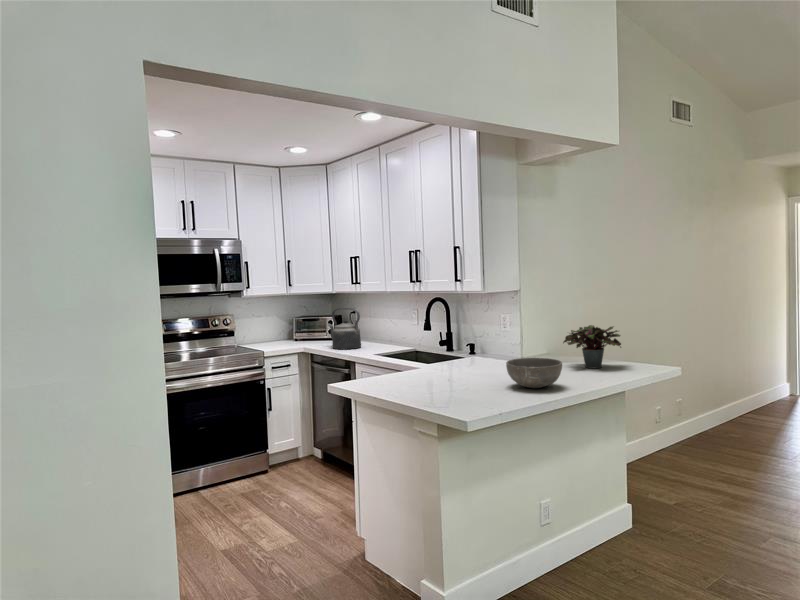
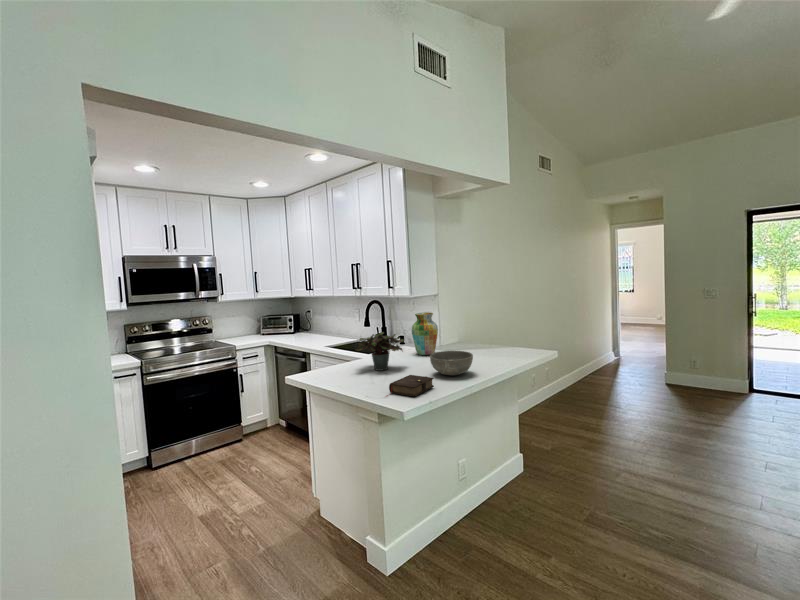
kettle: present [328,308,361,349] -> none [289,309,316,342]
vase: none [484,311,519,366] -> present [412,312,438,355]
potted plant: present [563,325,621,369] -> present [356,332,404,371]
book: none [446,383,510,407] -> present [389,375,434,397]

